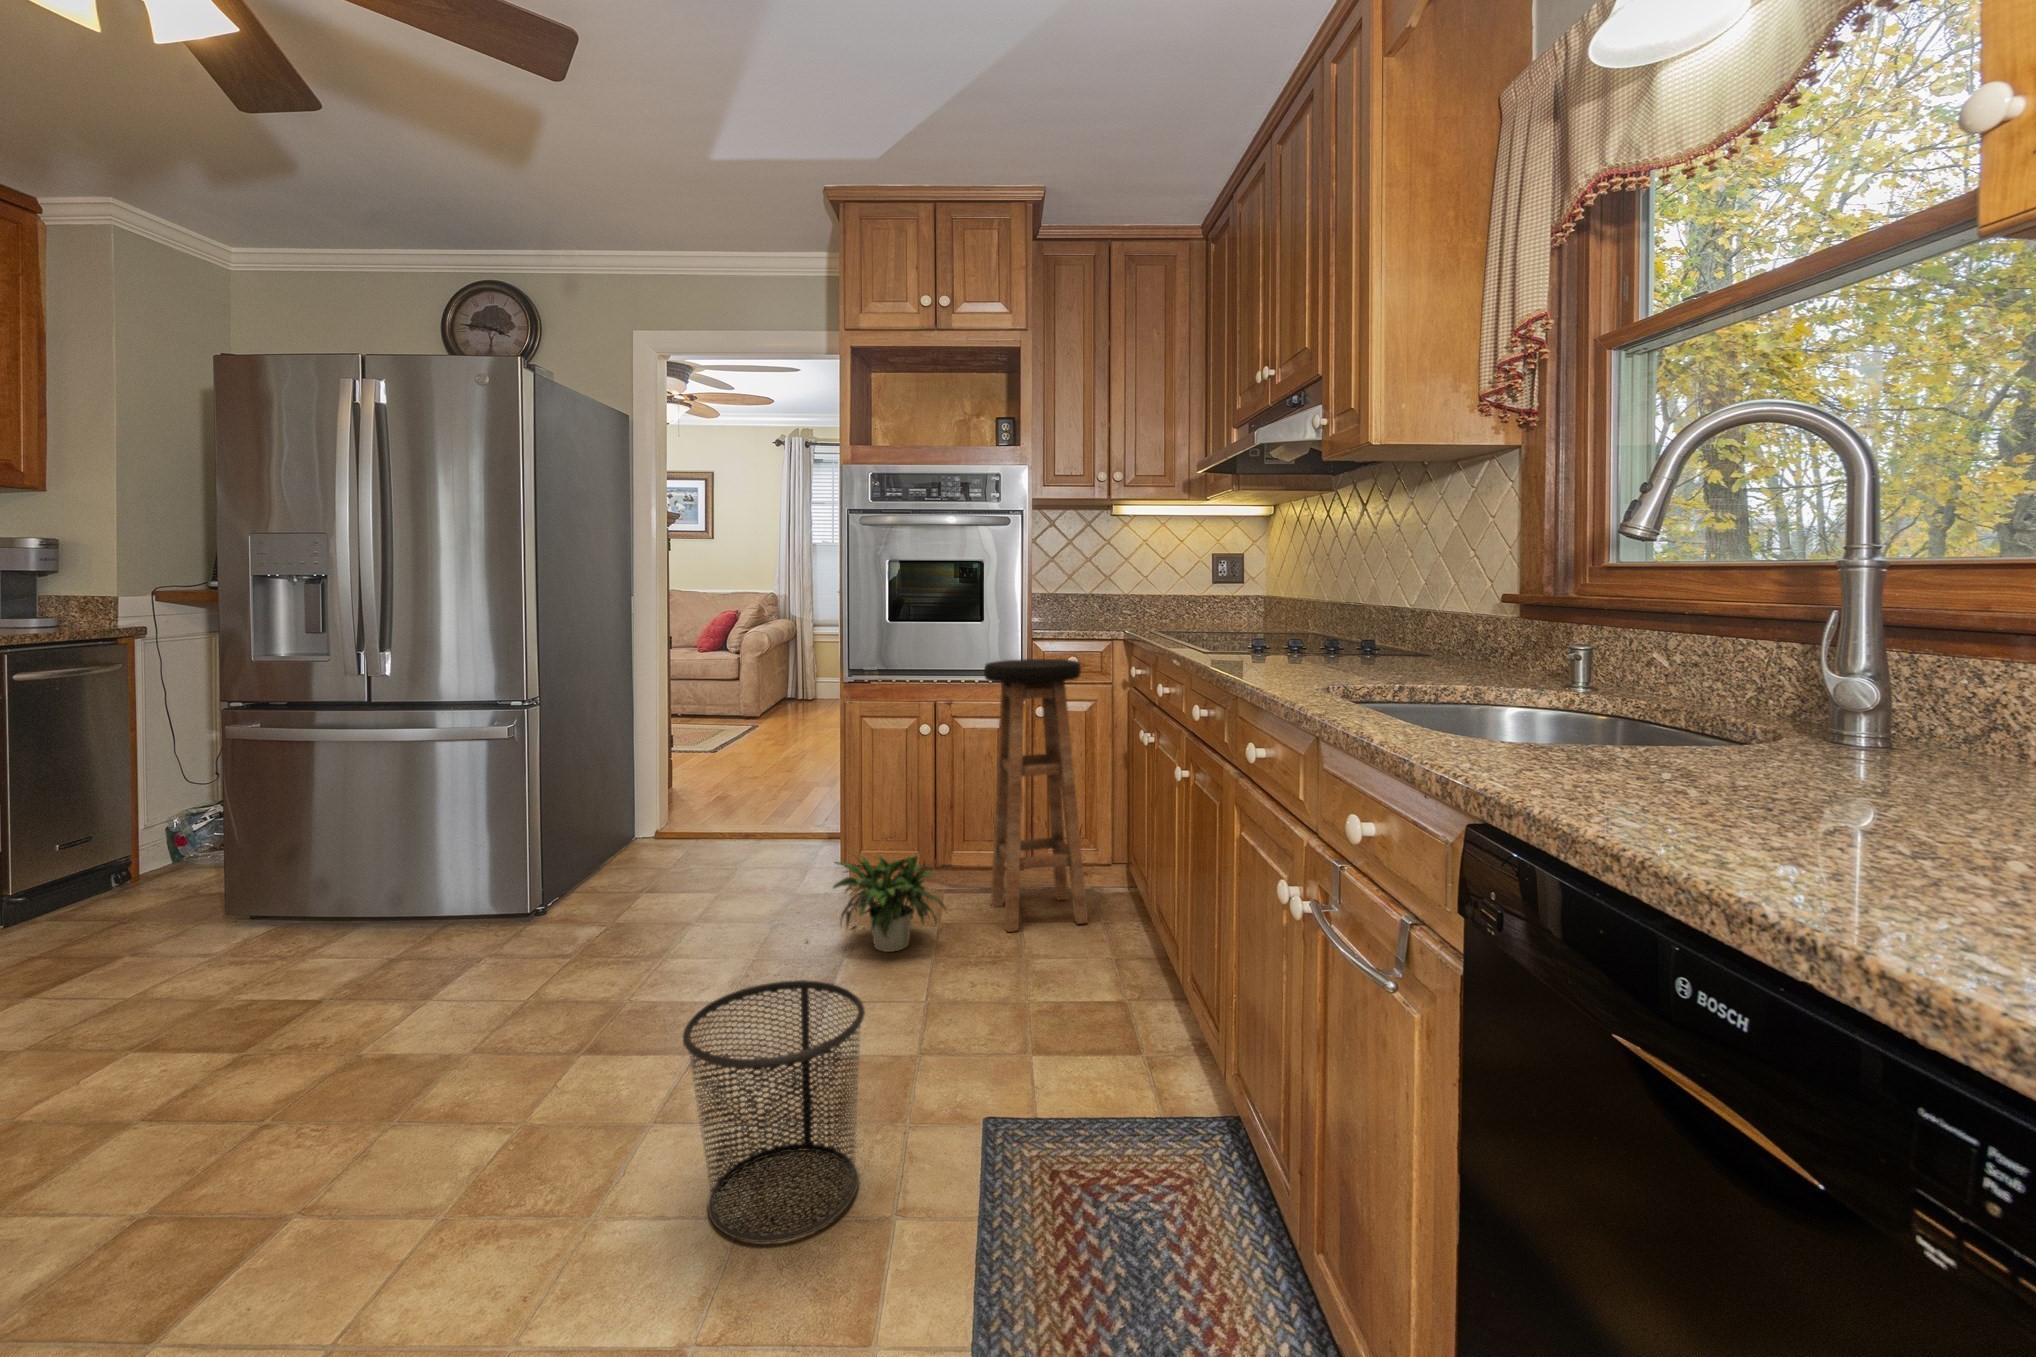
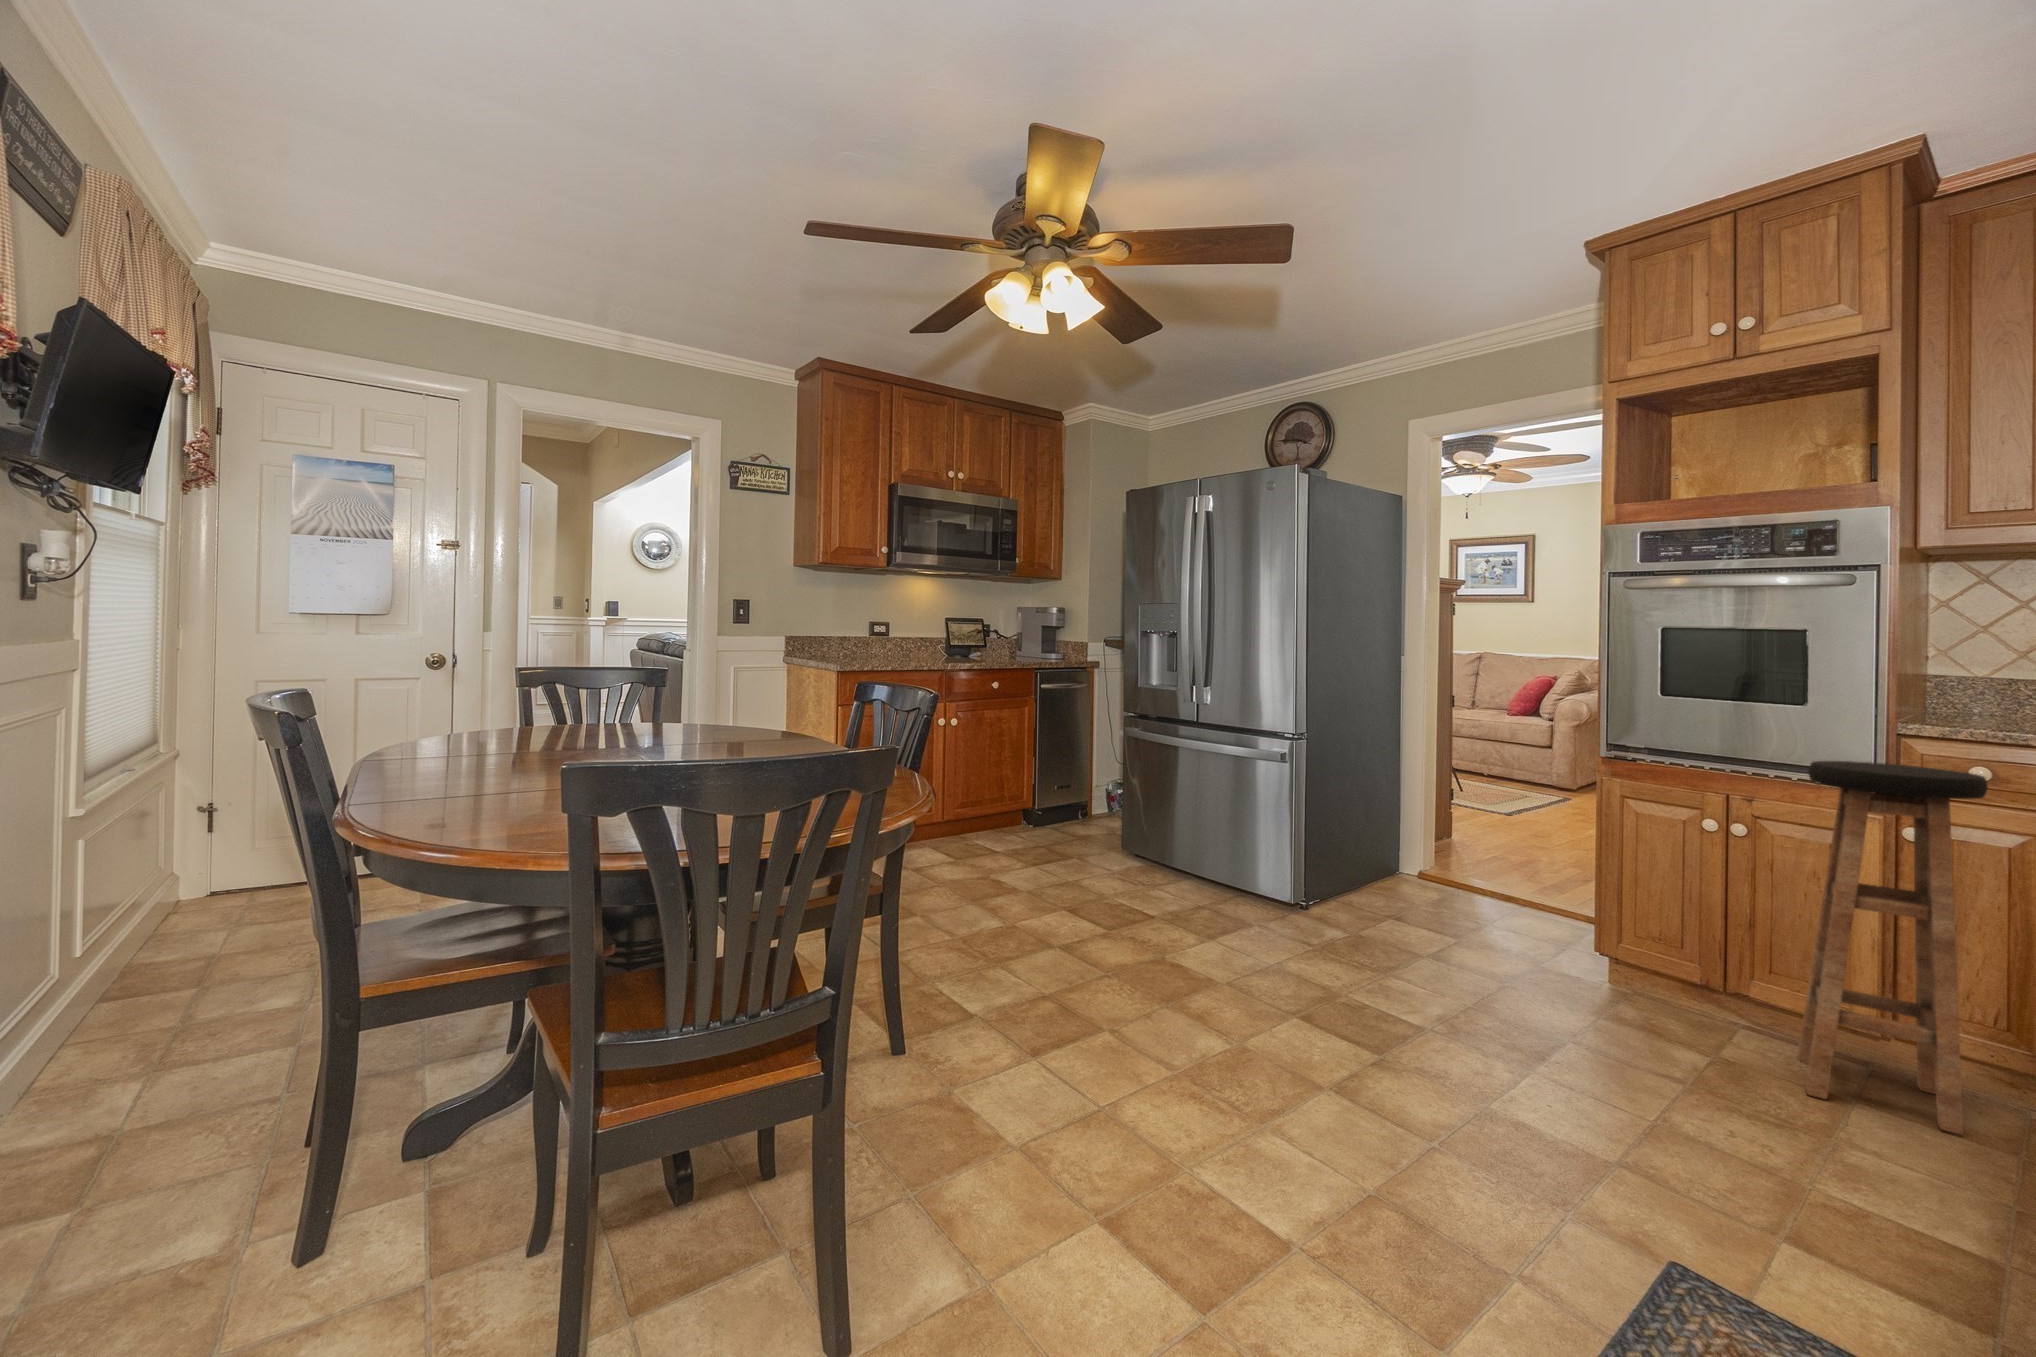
potted plant: present [806,855,945,952] -> none [1529,933,1710,1058]
waste bin: present [683,980,865,1242] -> none [1342,1005,1517,1246]

